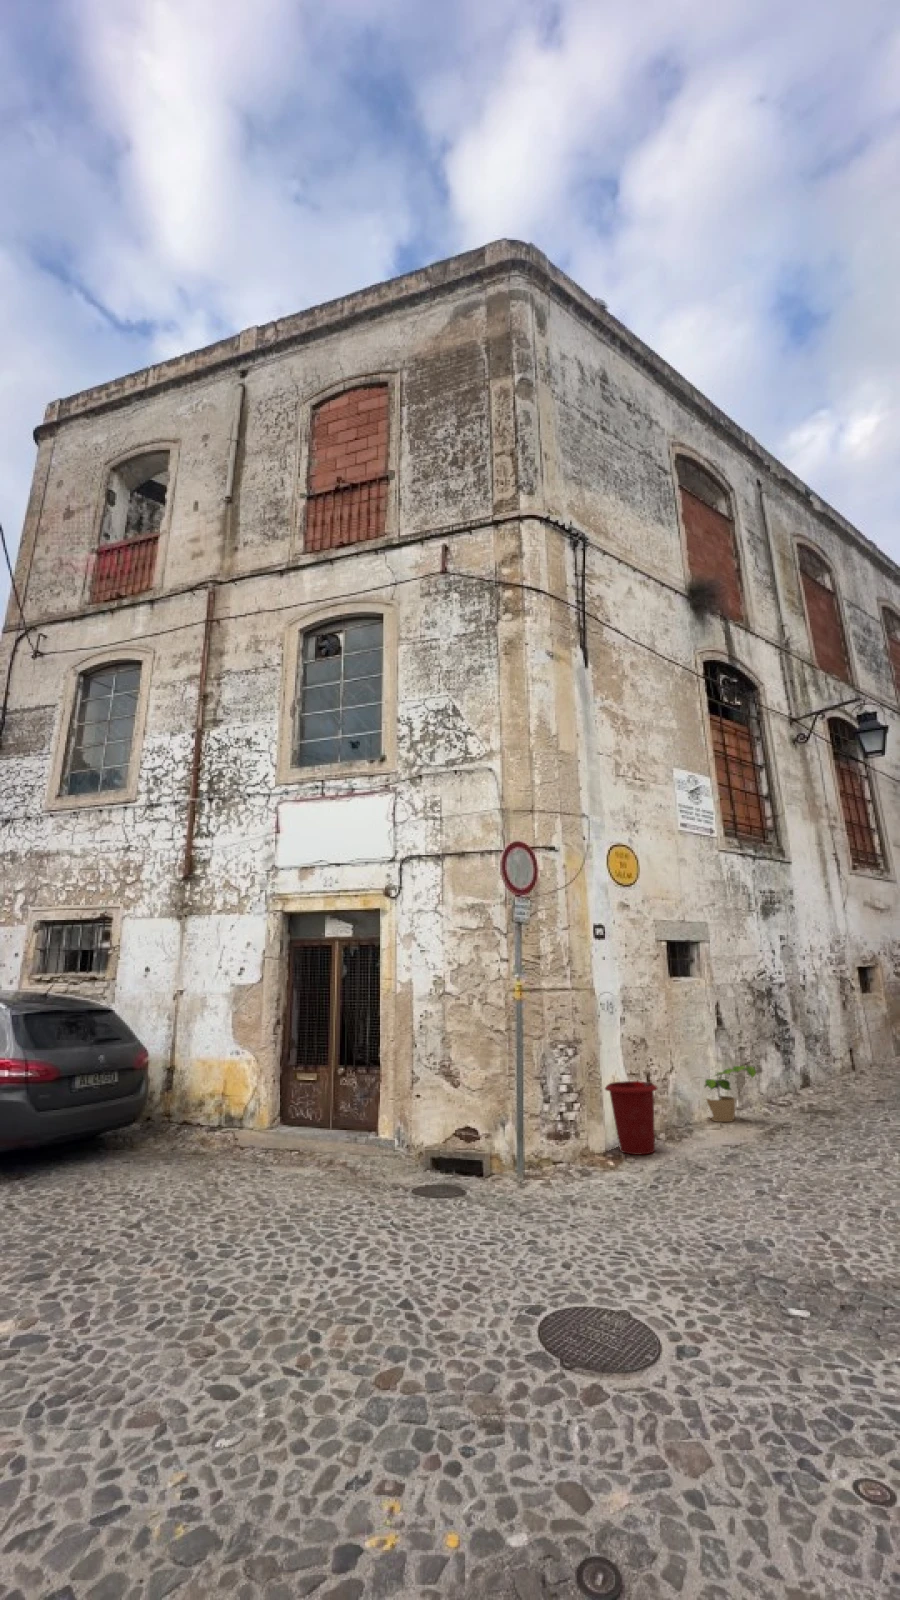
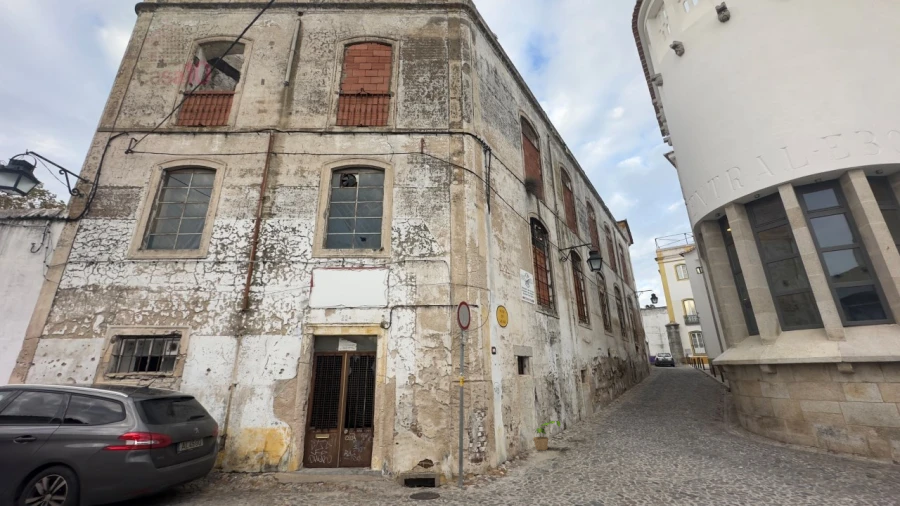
waste bin: present [605,1081,657,1155] -> none [499,431,526,470]

